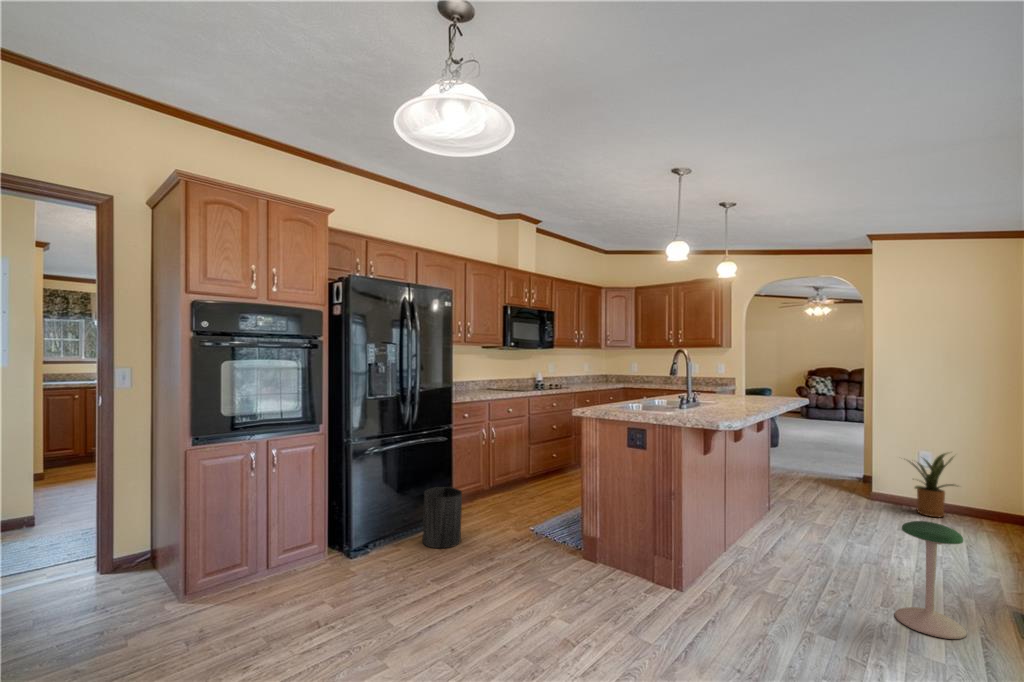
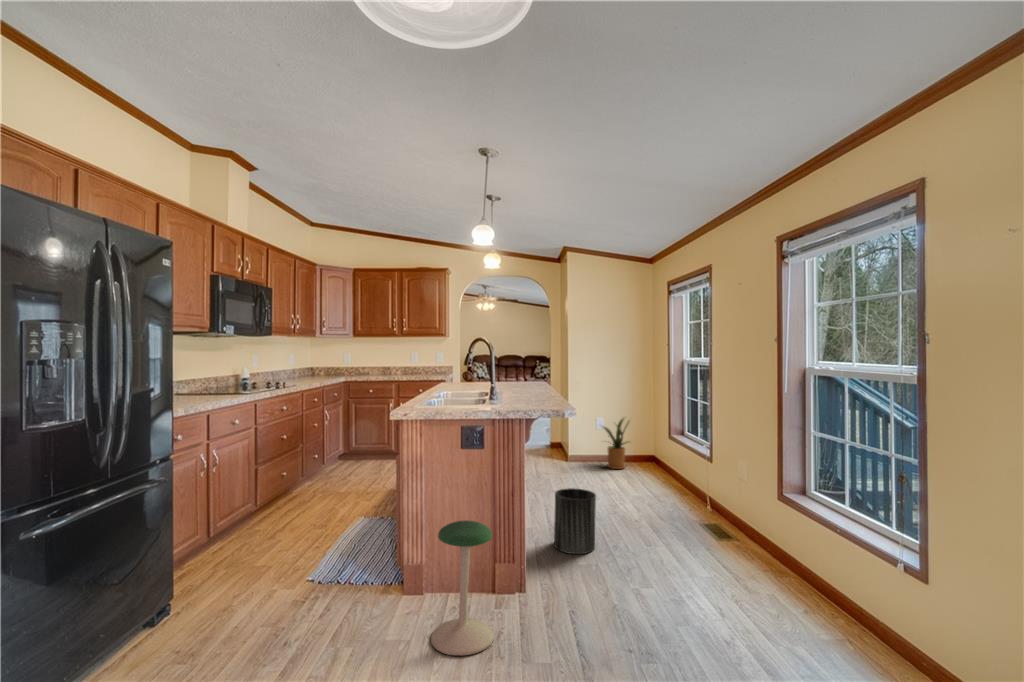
trash can: present [423,487,462,548] -> present [554,488,596,554]
stool: present [895,521,967,639] -> present [431,521,494,655]

